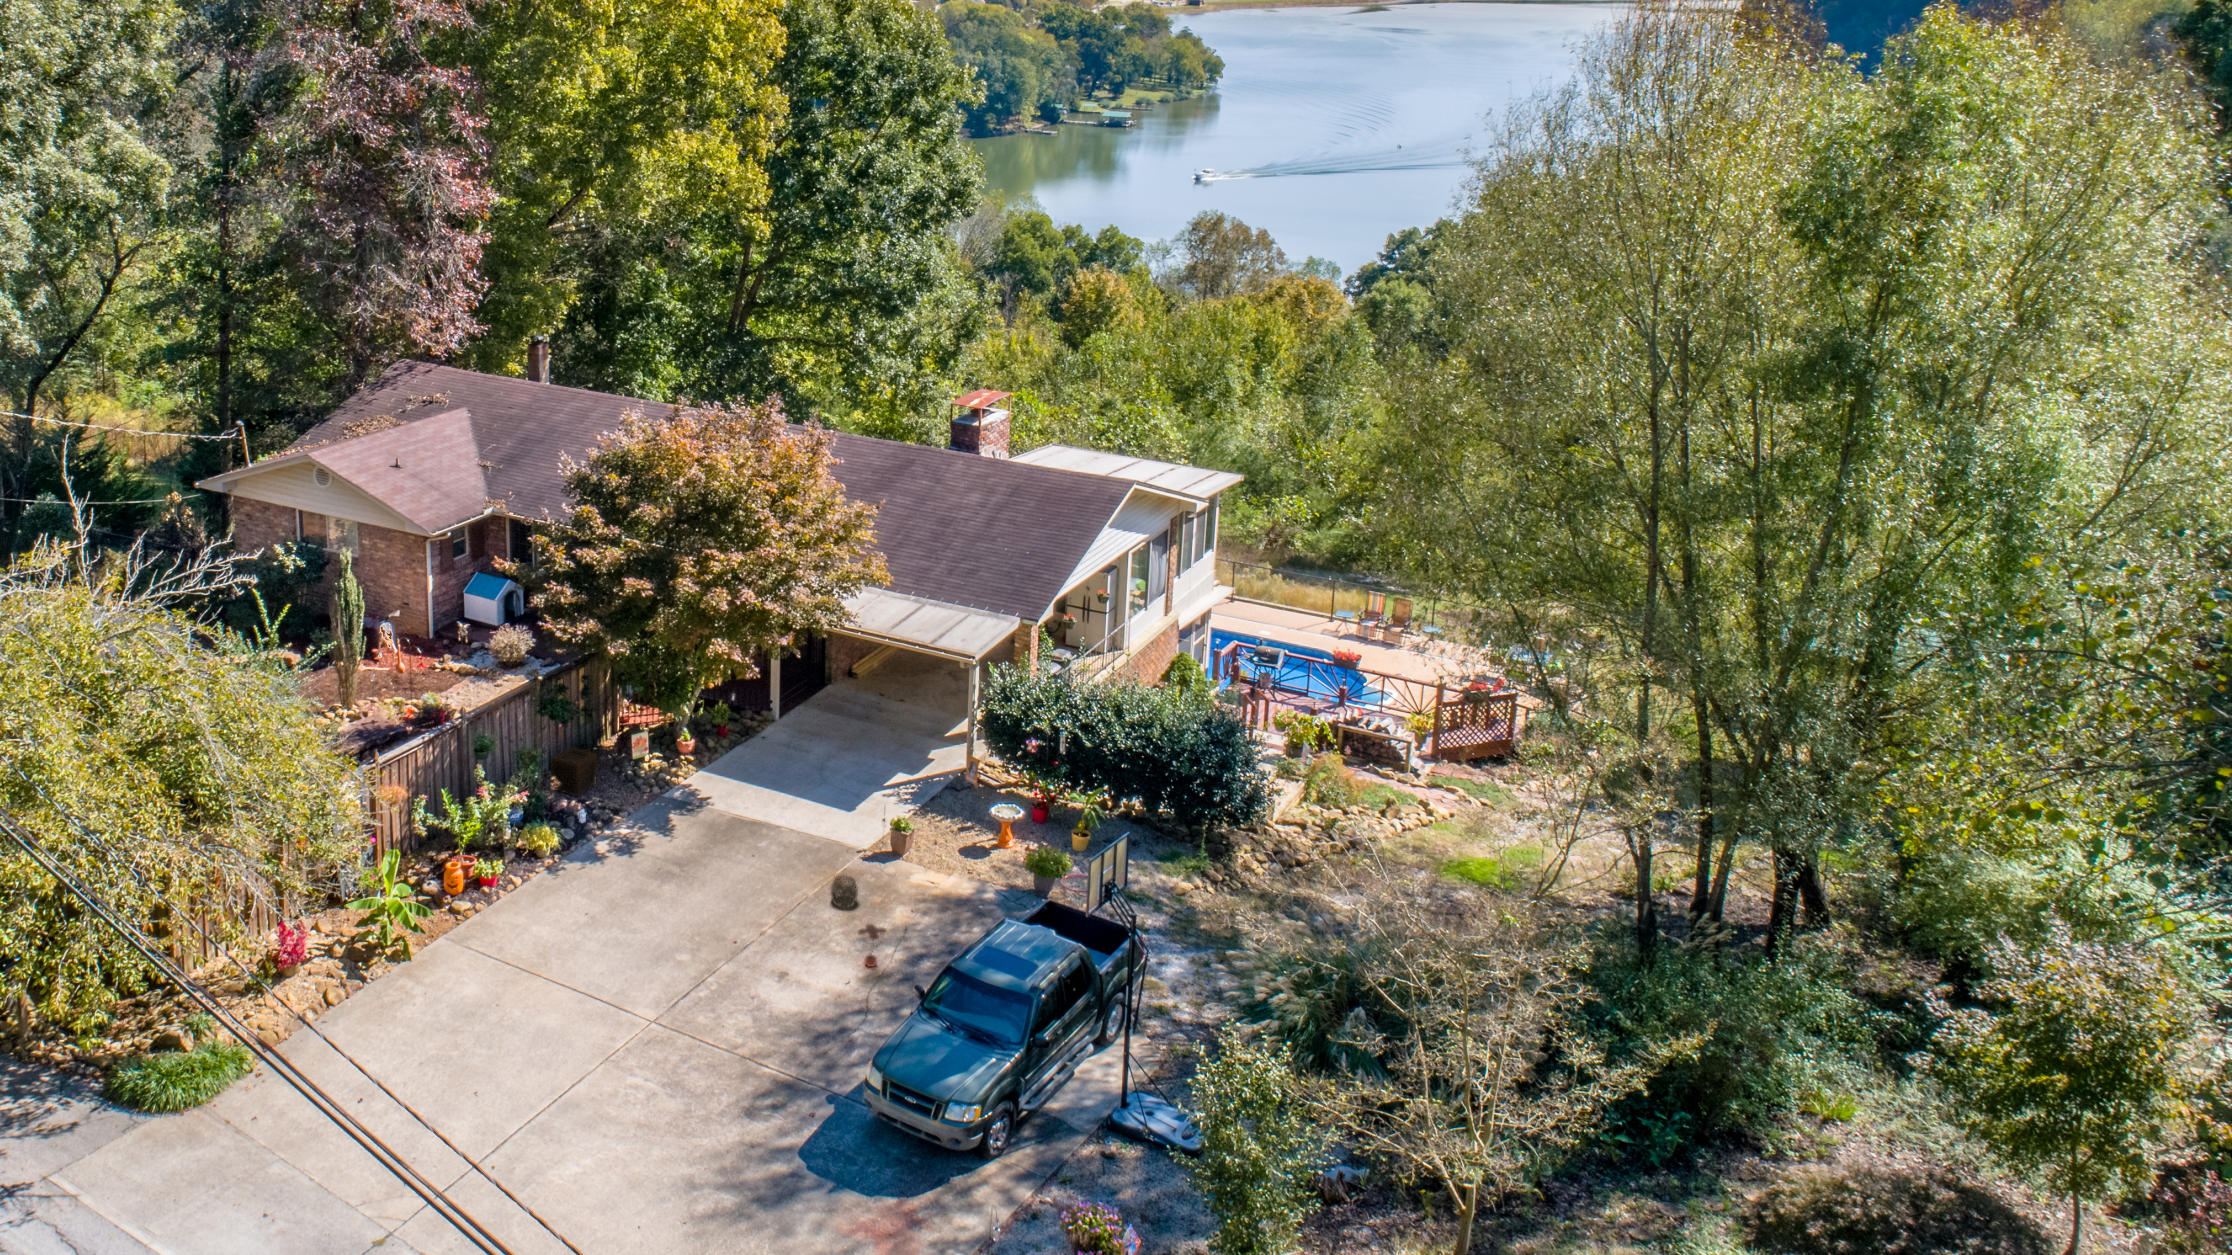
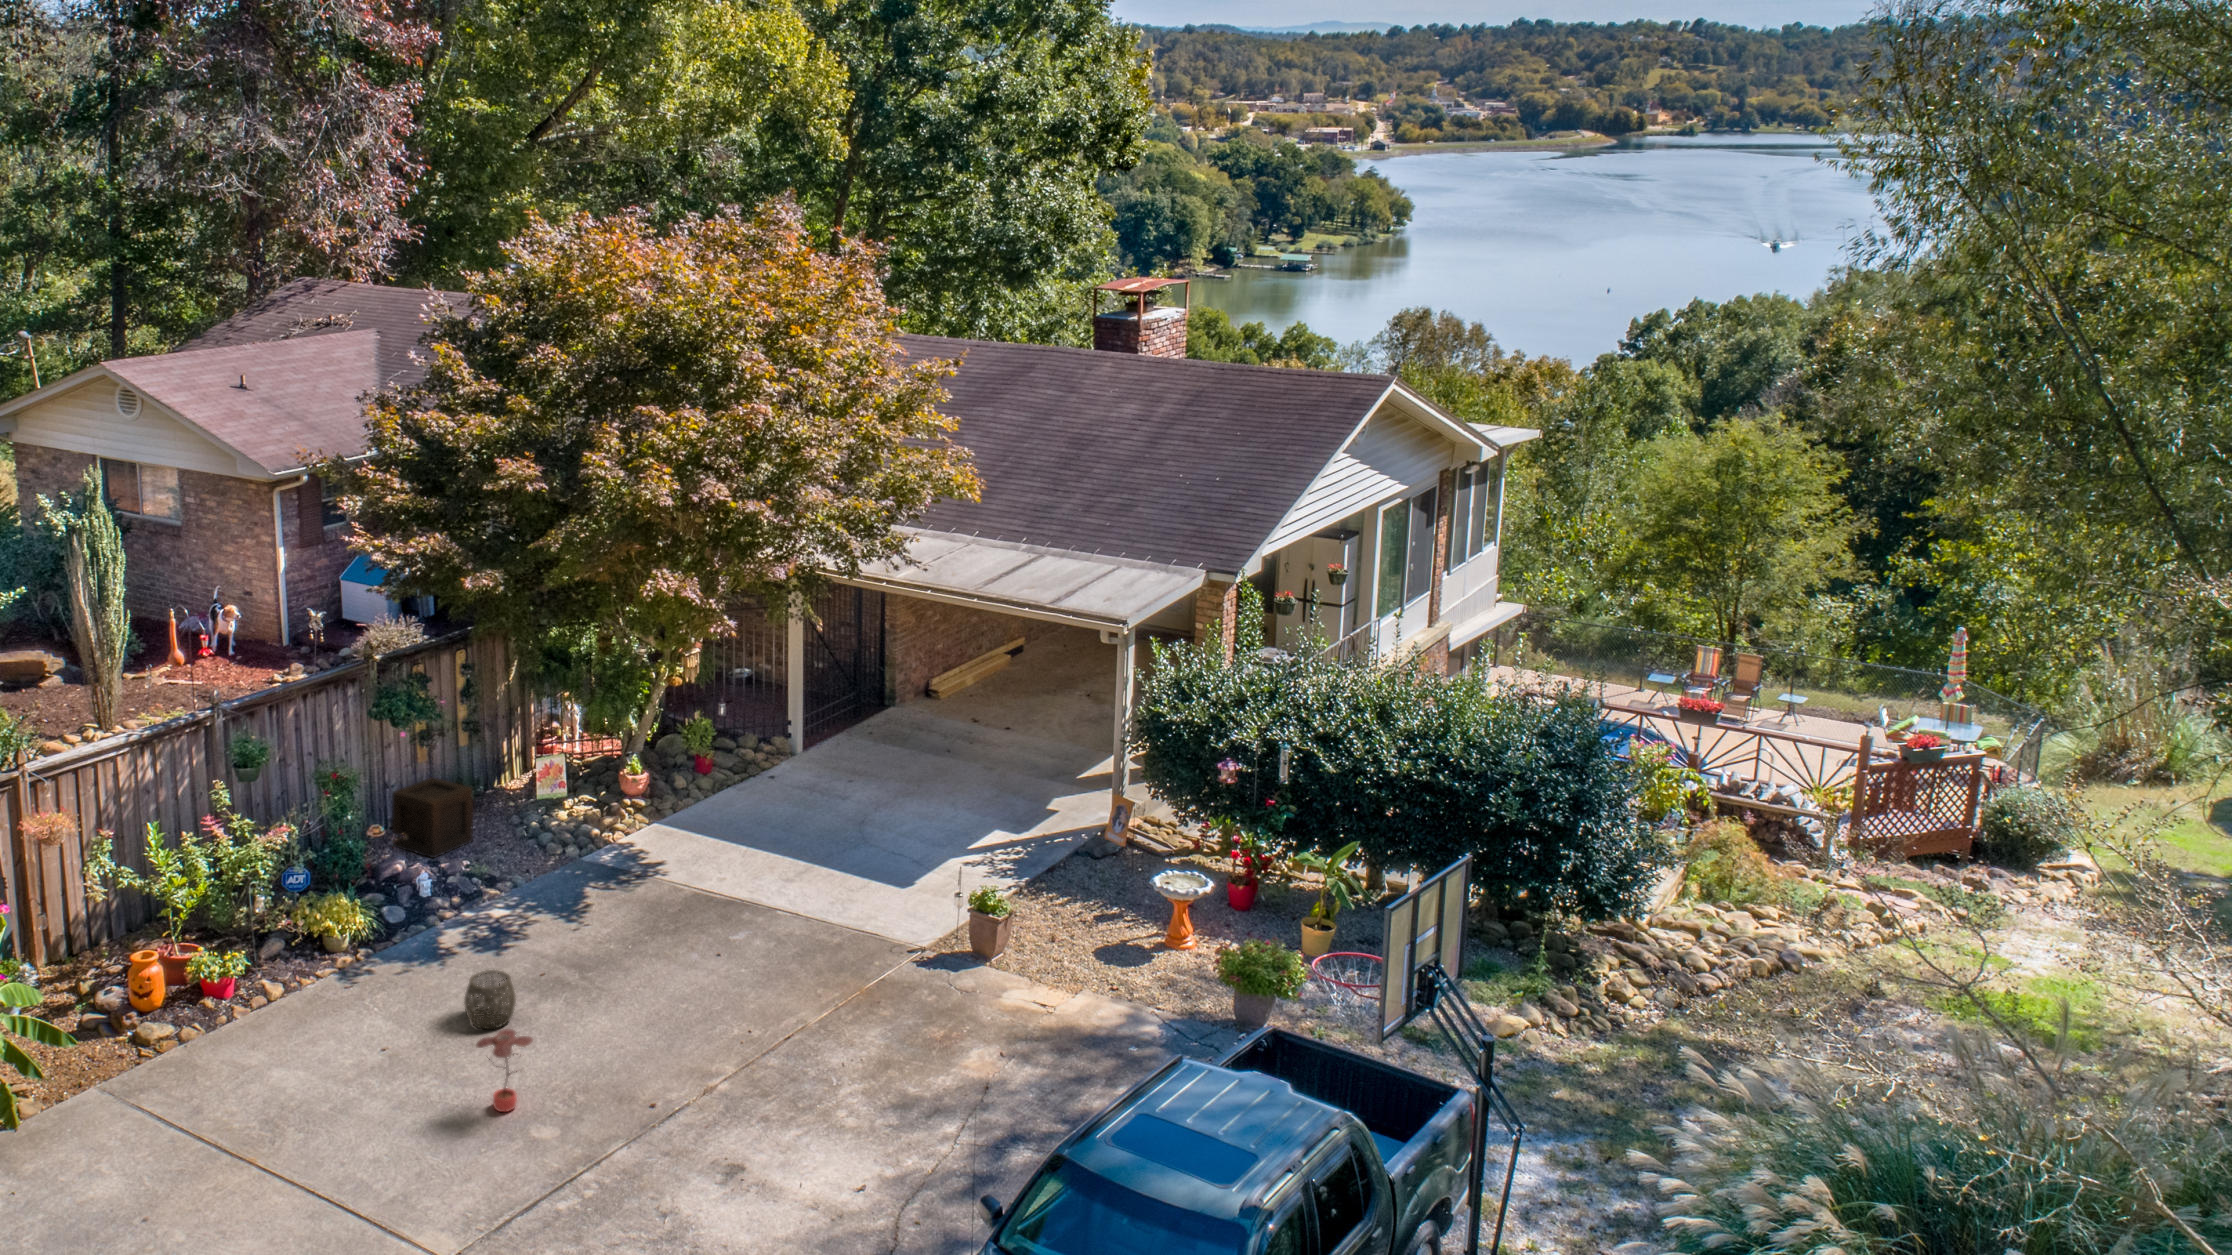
woven basket: present [830,876,858,907] -> present [464,970,516,1030]
potted plant: present [858,923,886,967] -> present [476,1029,533,1112]

